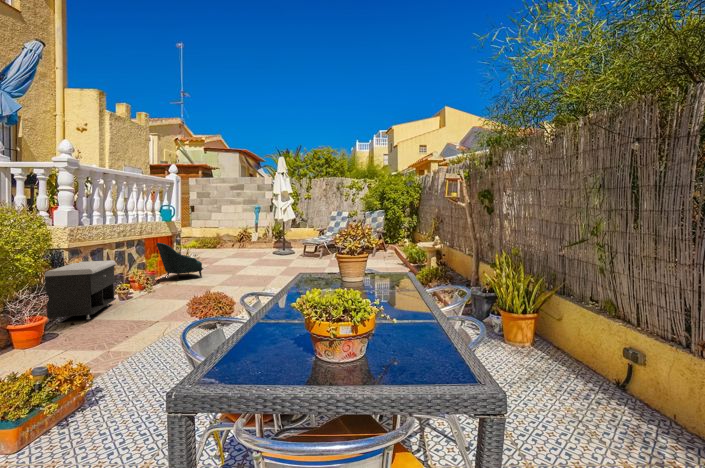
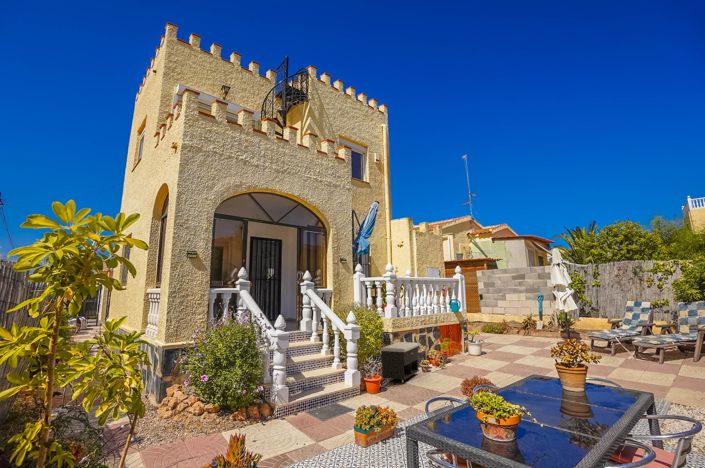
armchair: present [157,243,202,281] -> none [447,330,482,362]

